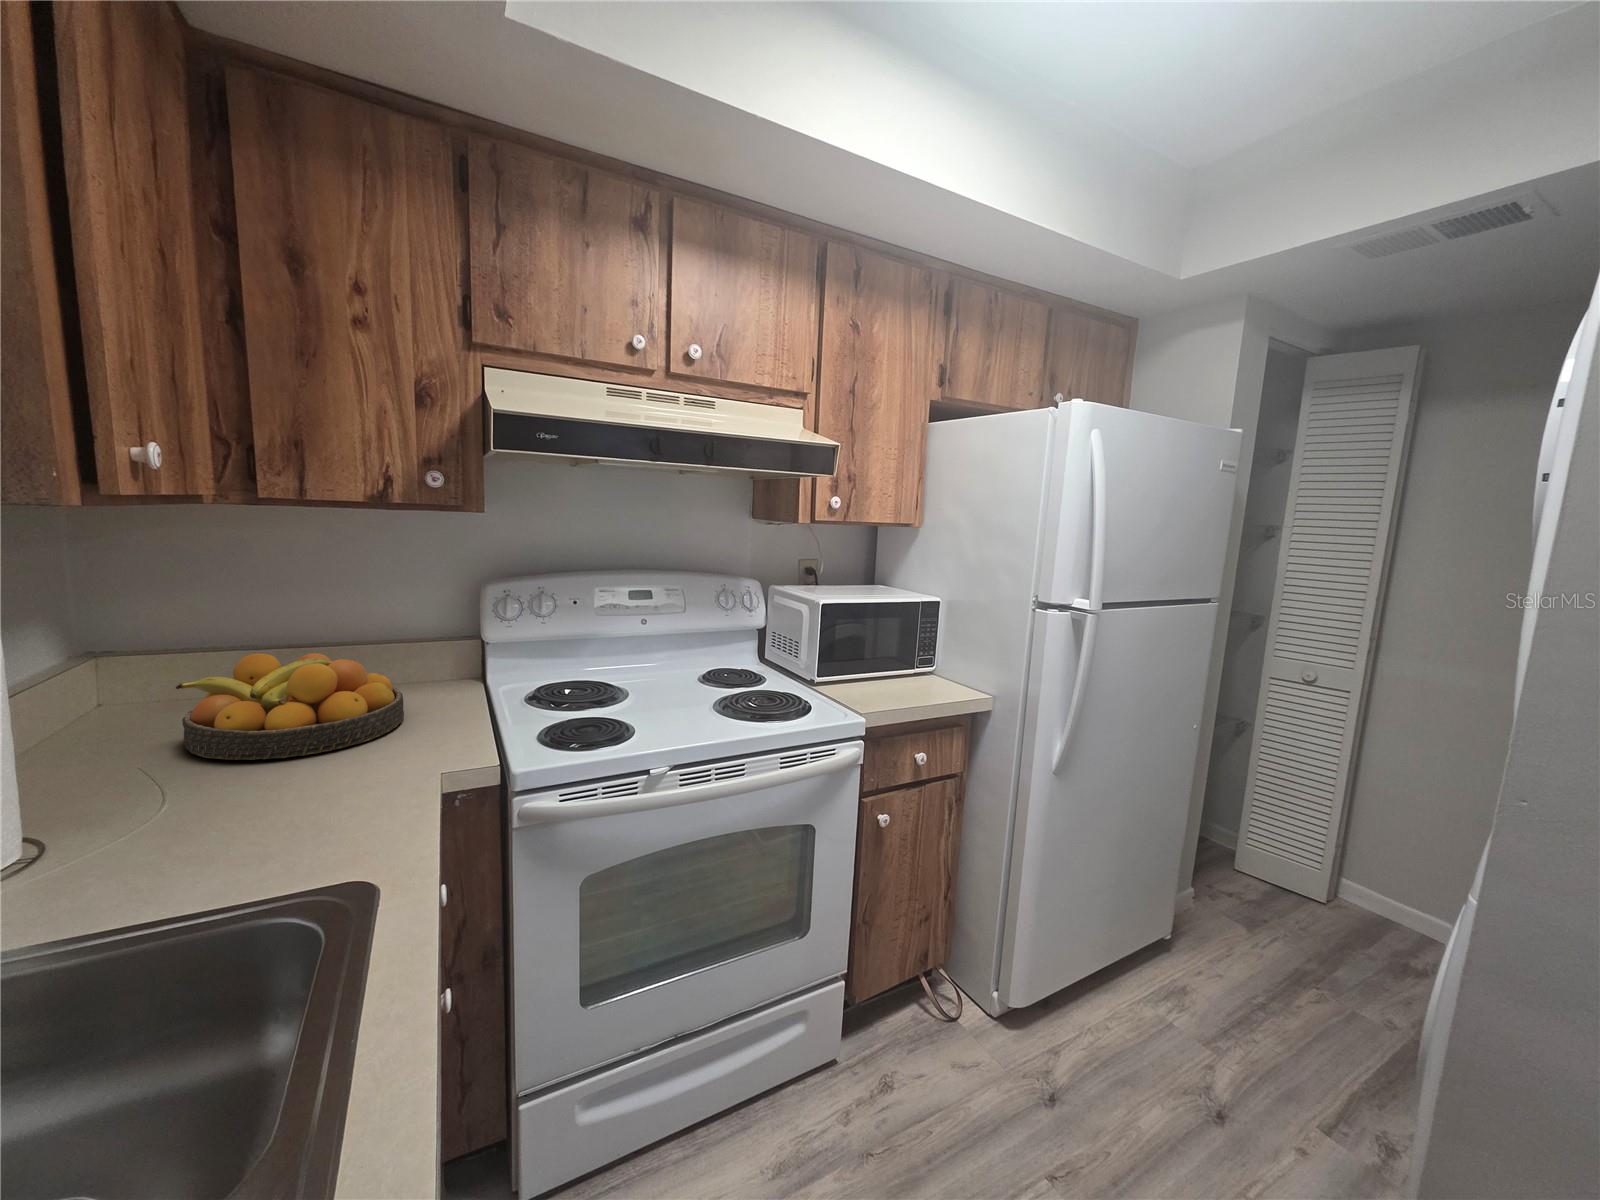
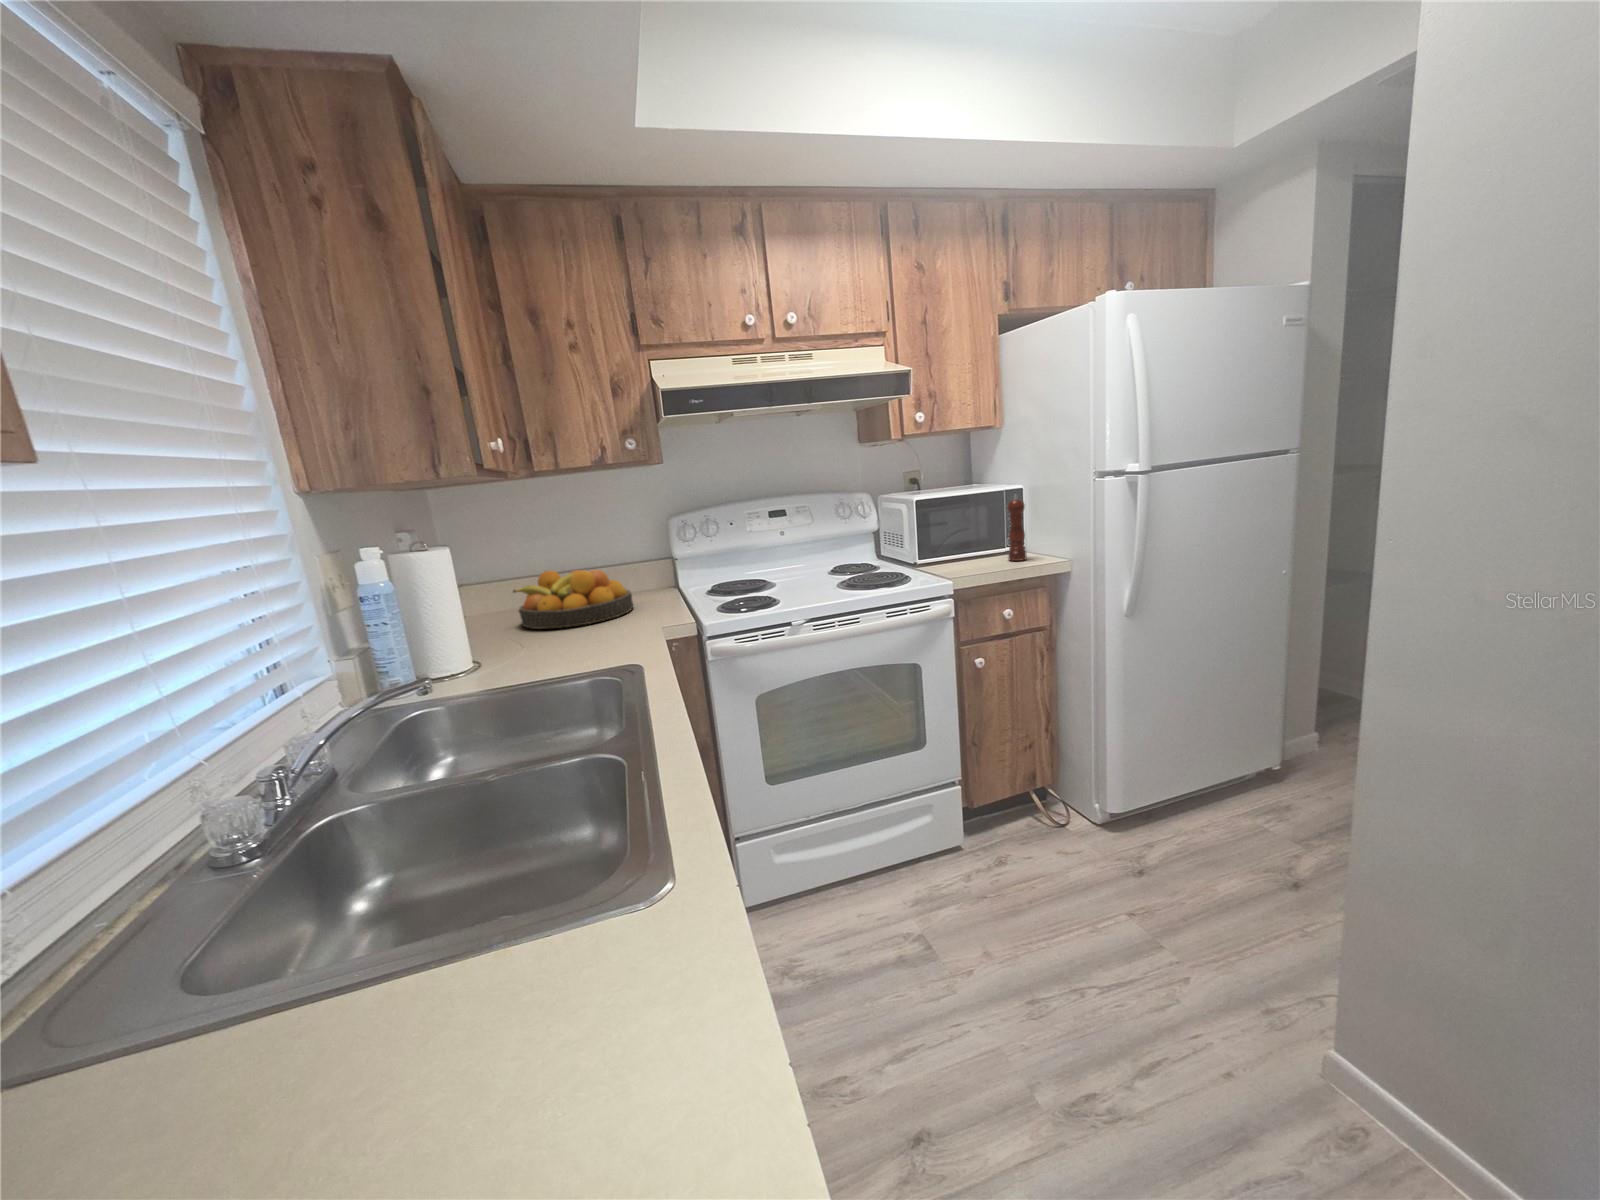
pepper mill: none [924,612,949,692] -> present [1007,495,1027,561]

